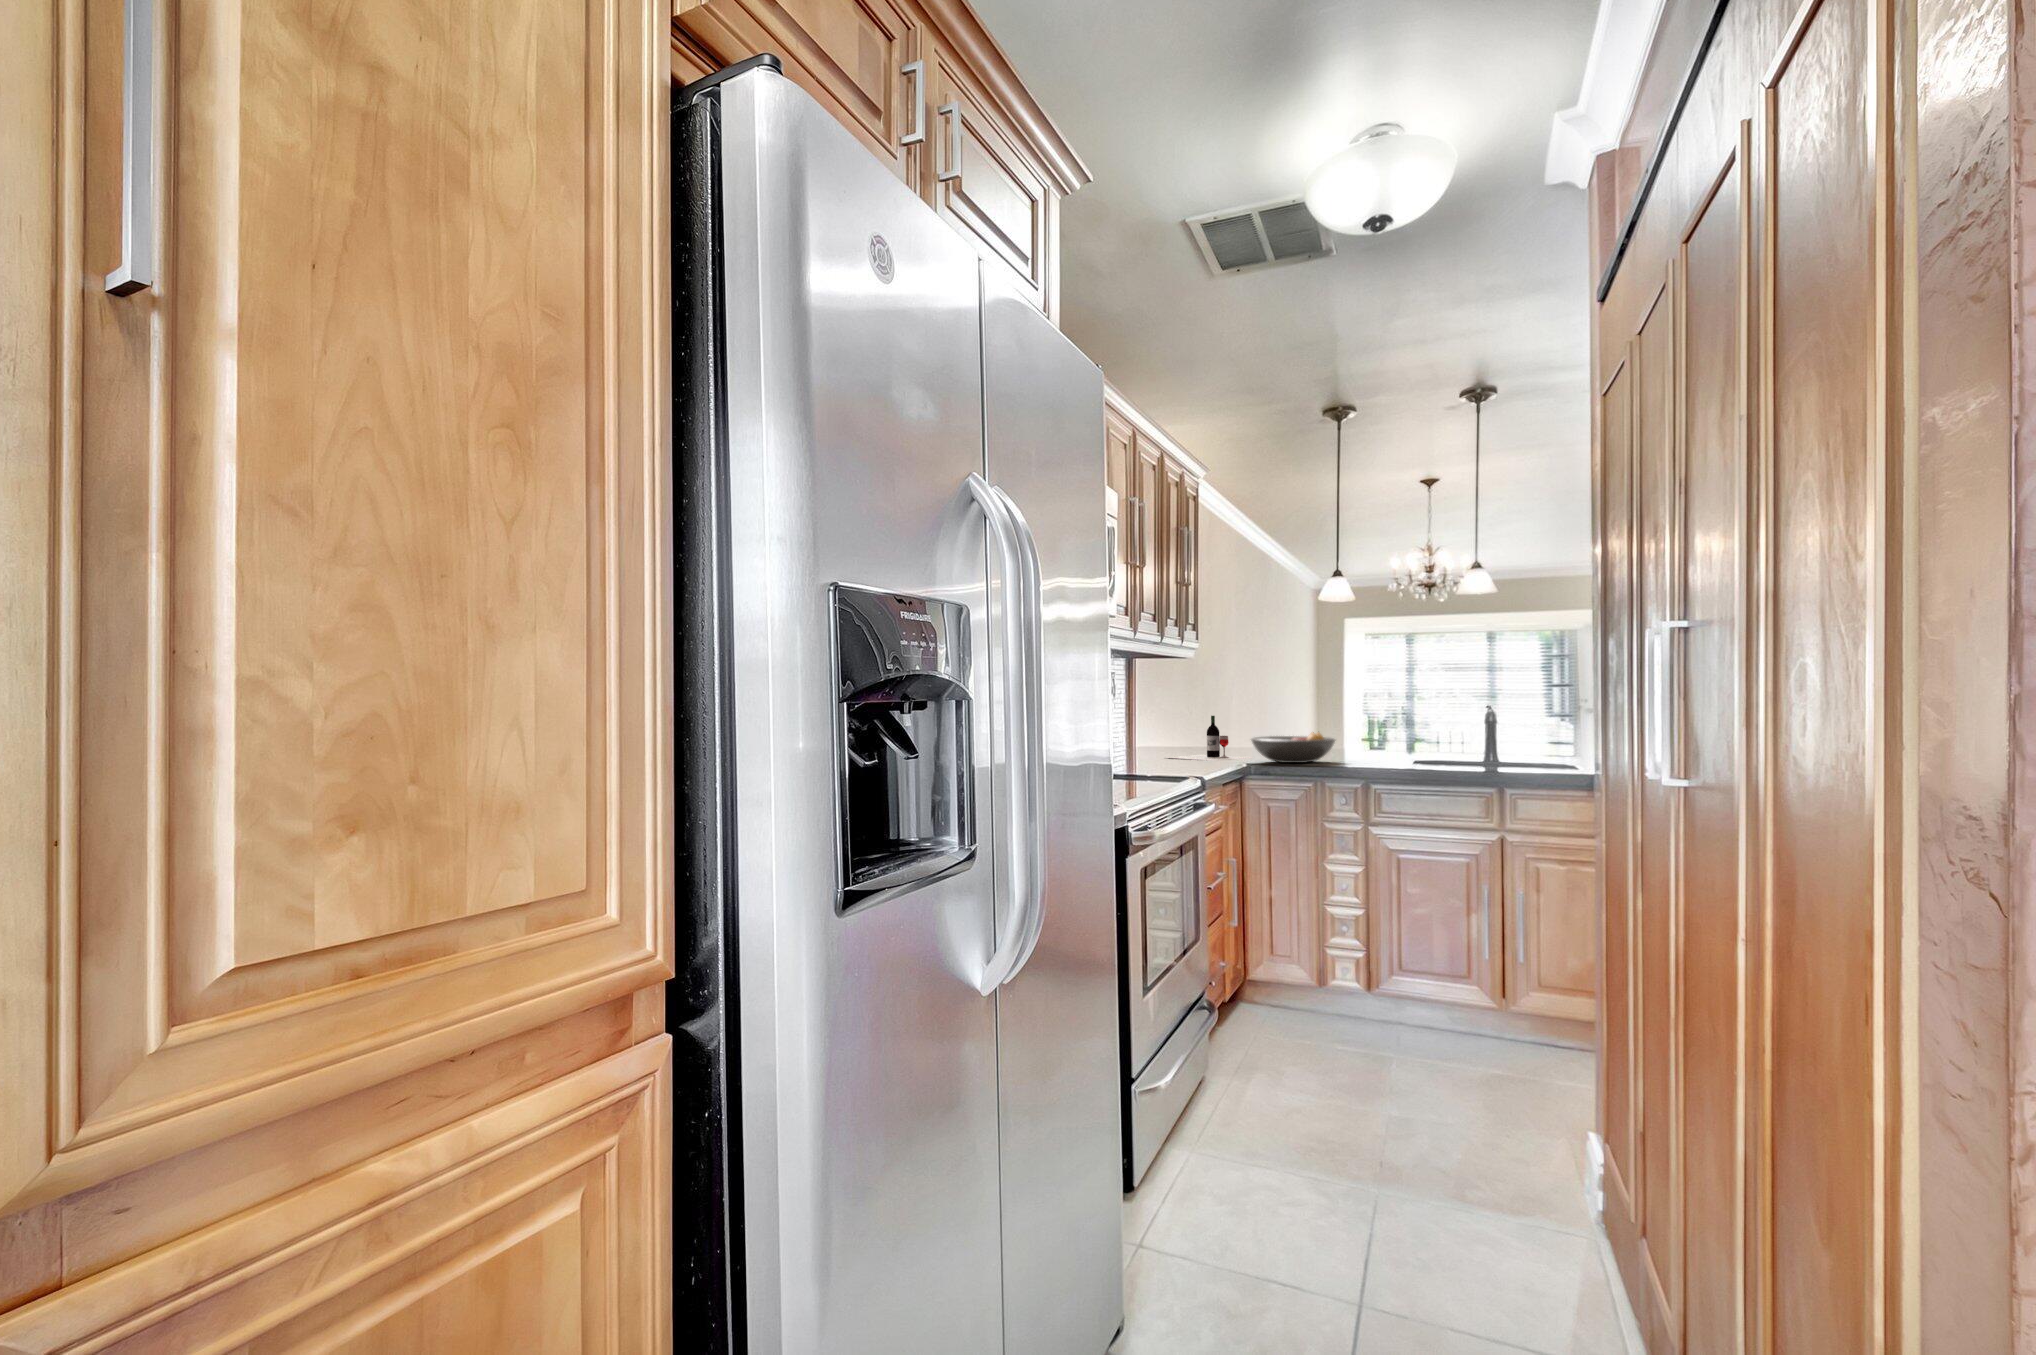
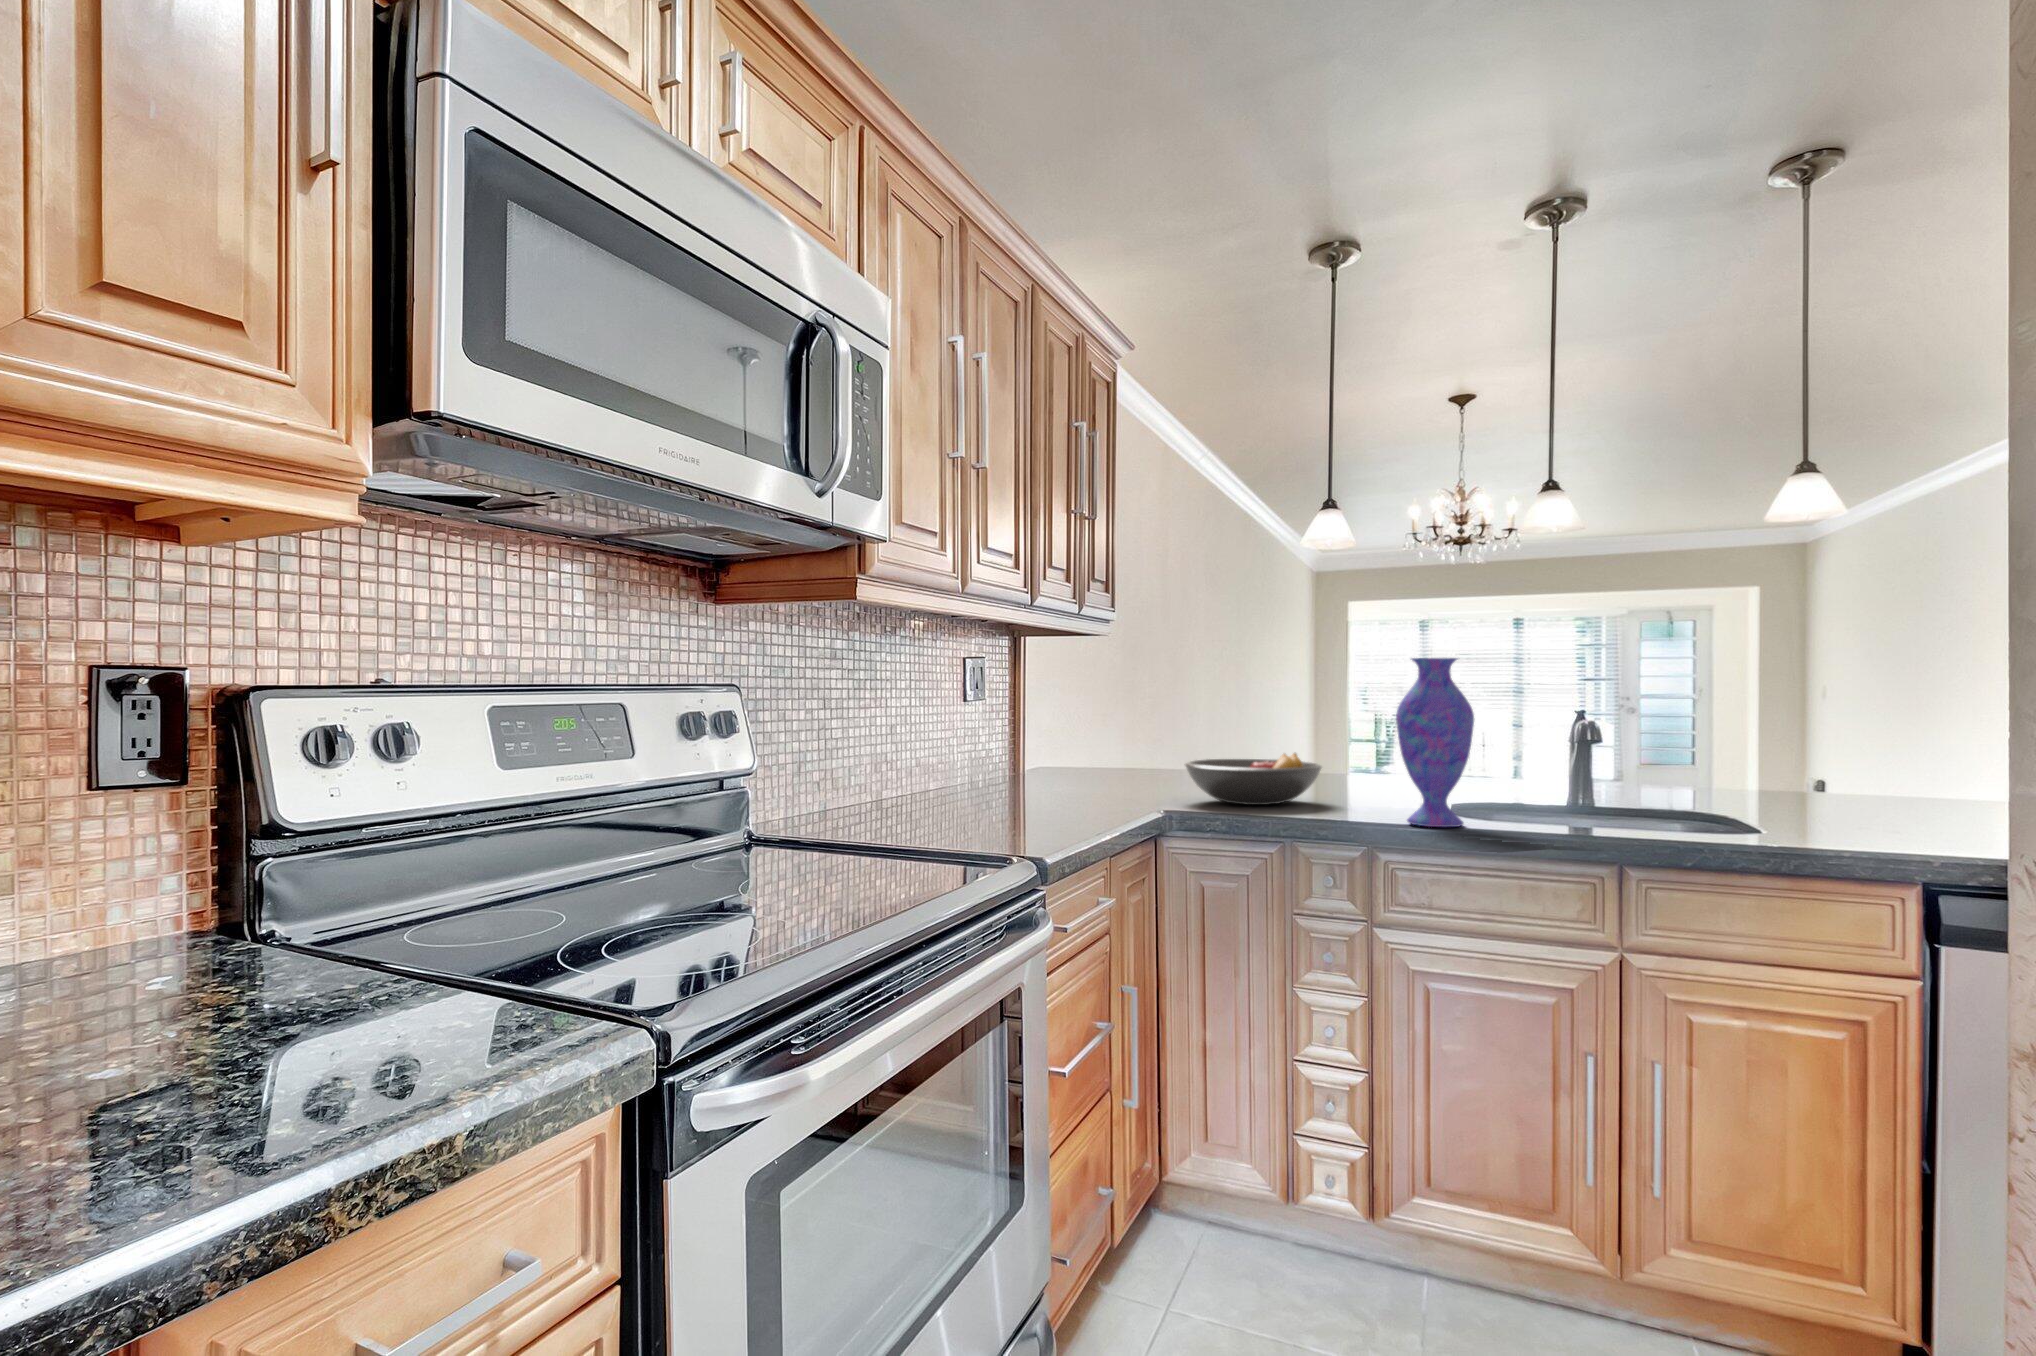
vase: none [1380,673,1425,769] -> present [1396,658,1474,827]
wine bottle: present [1167,716,1251,760] -> none [1059,723,1200,796]

